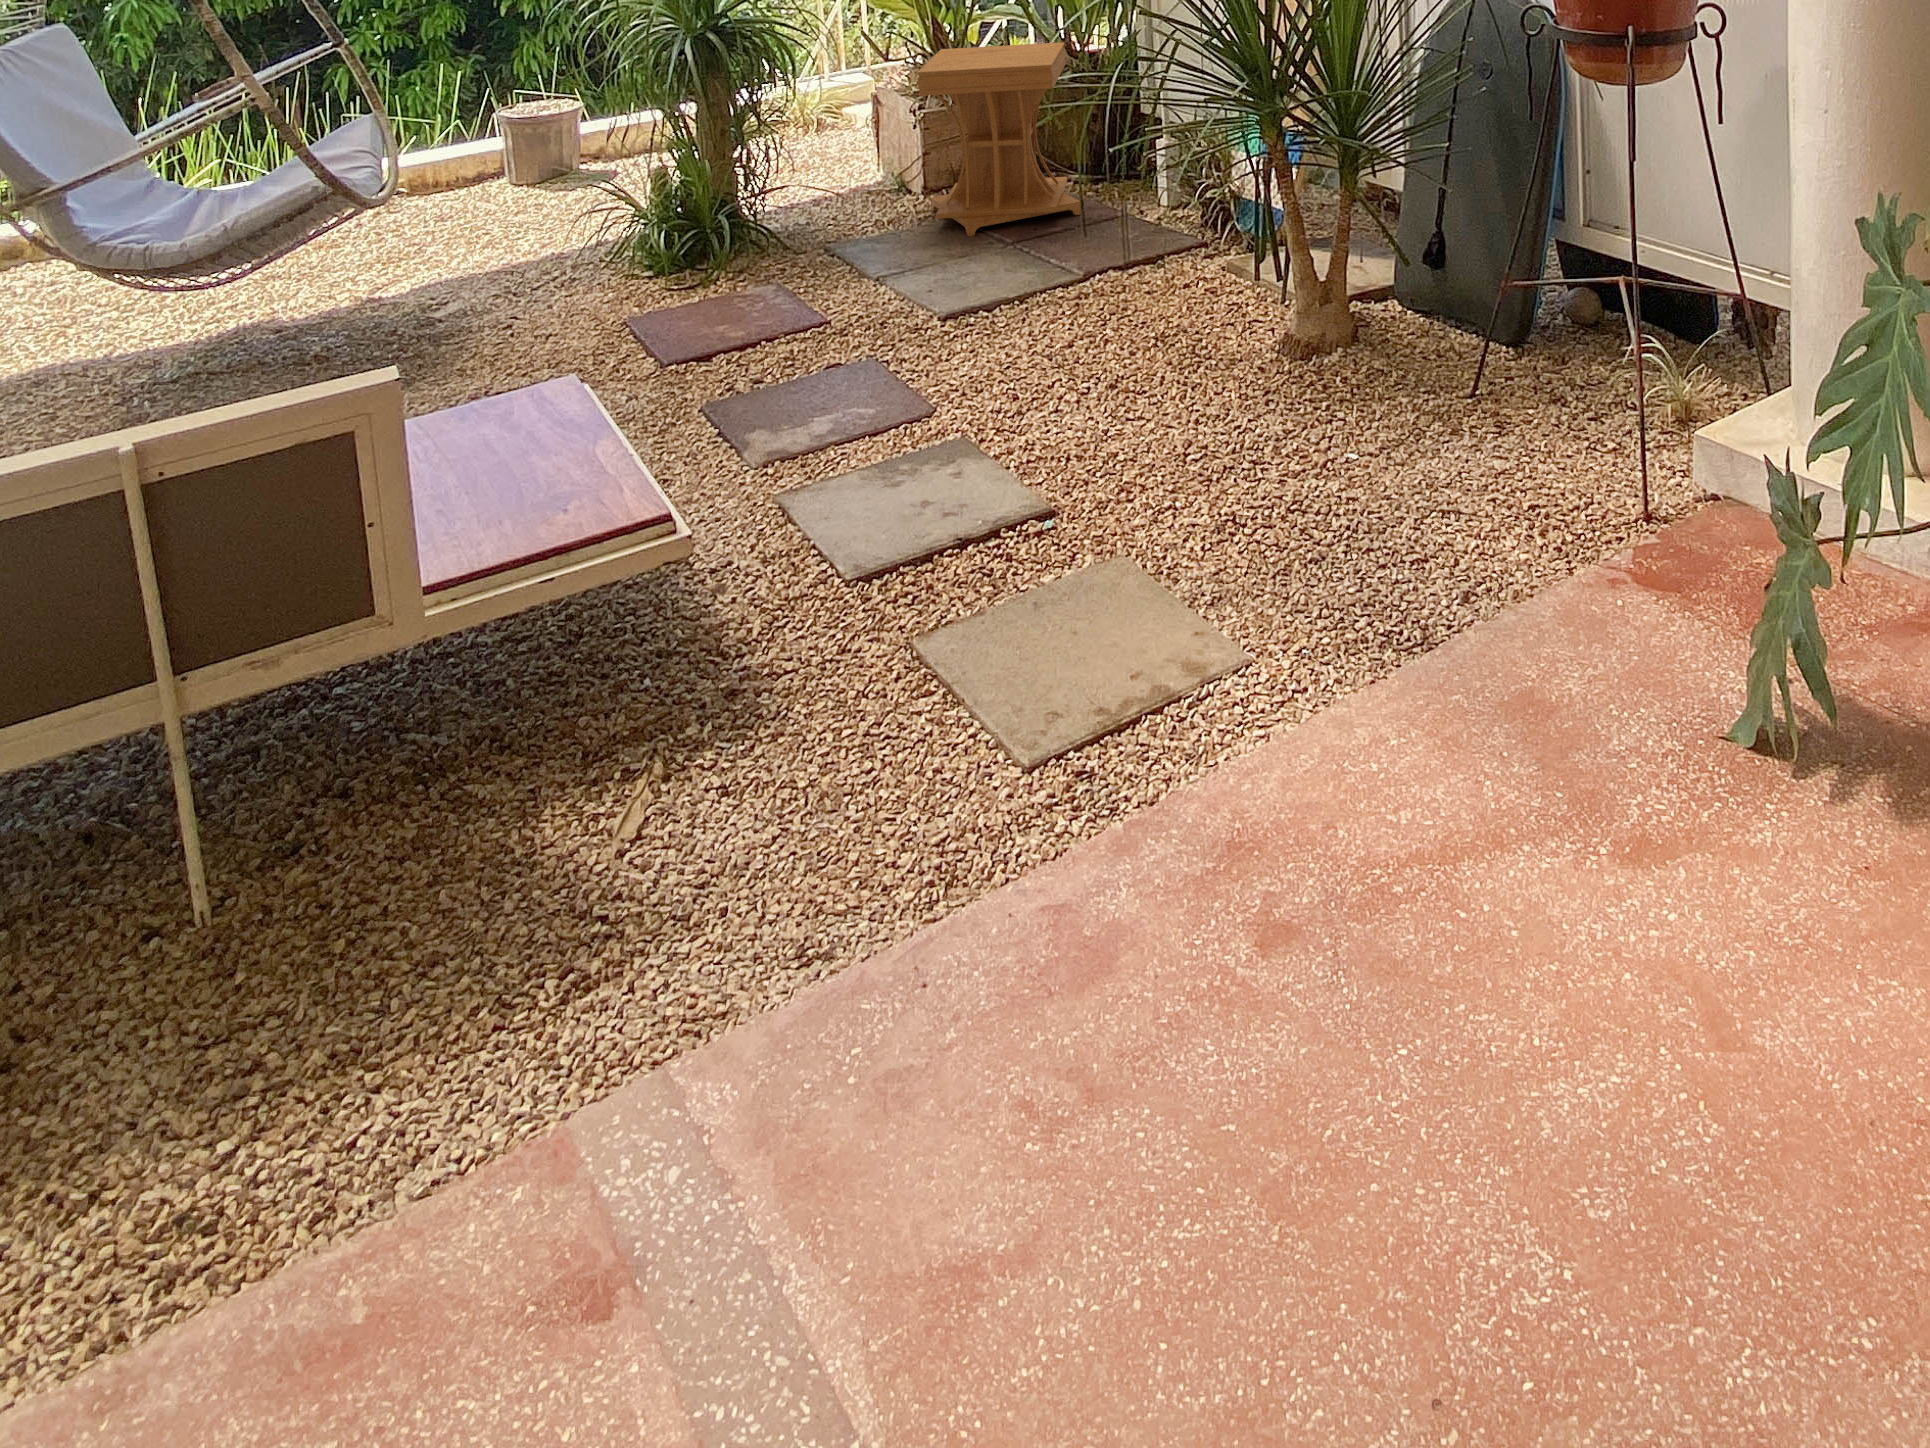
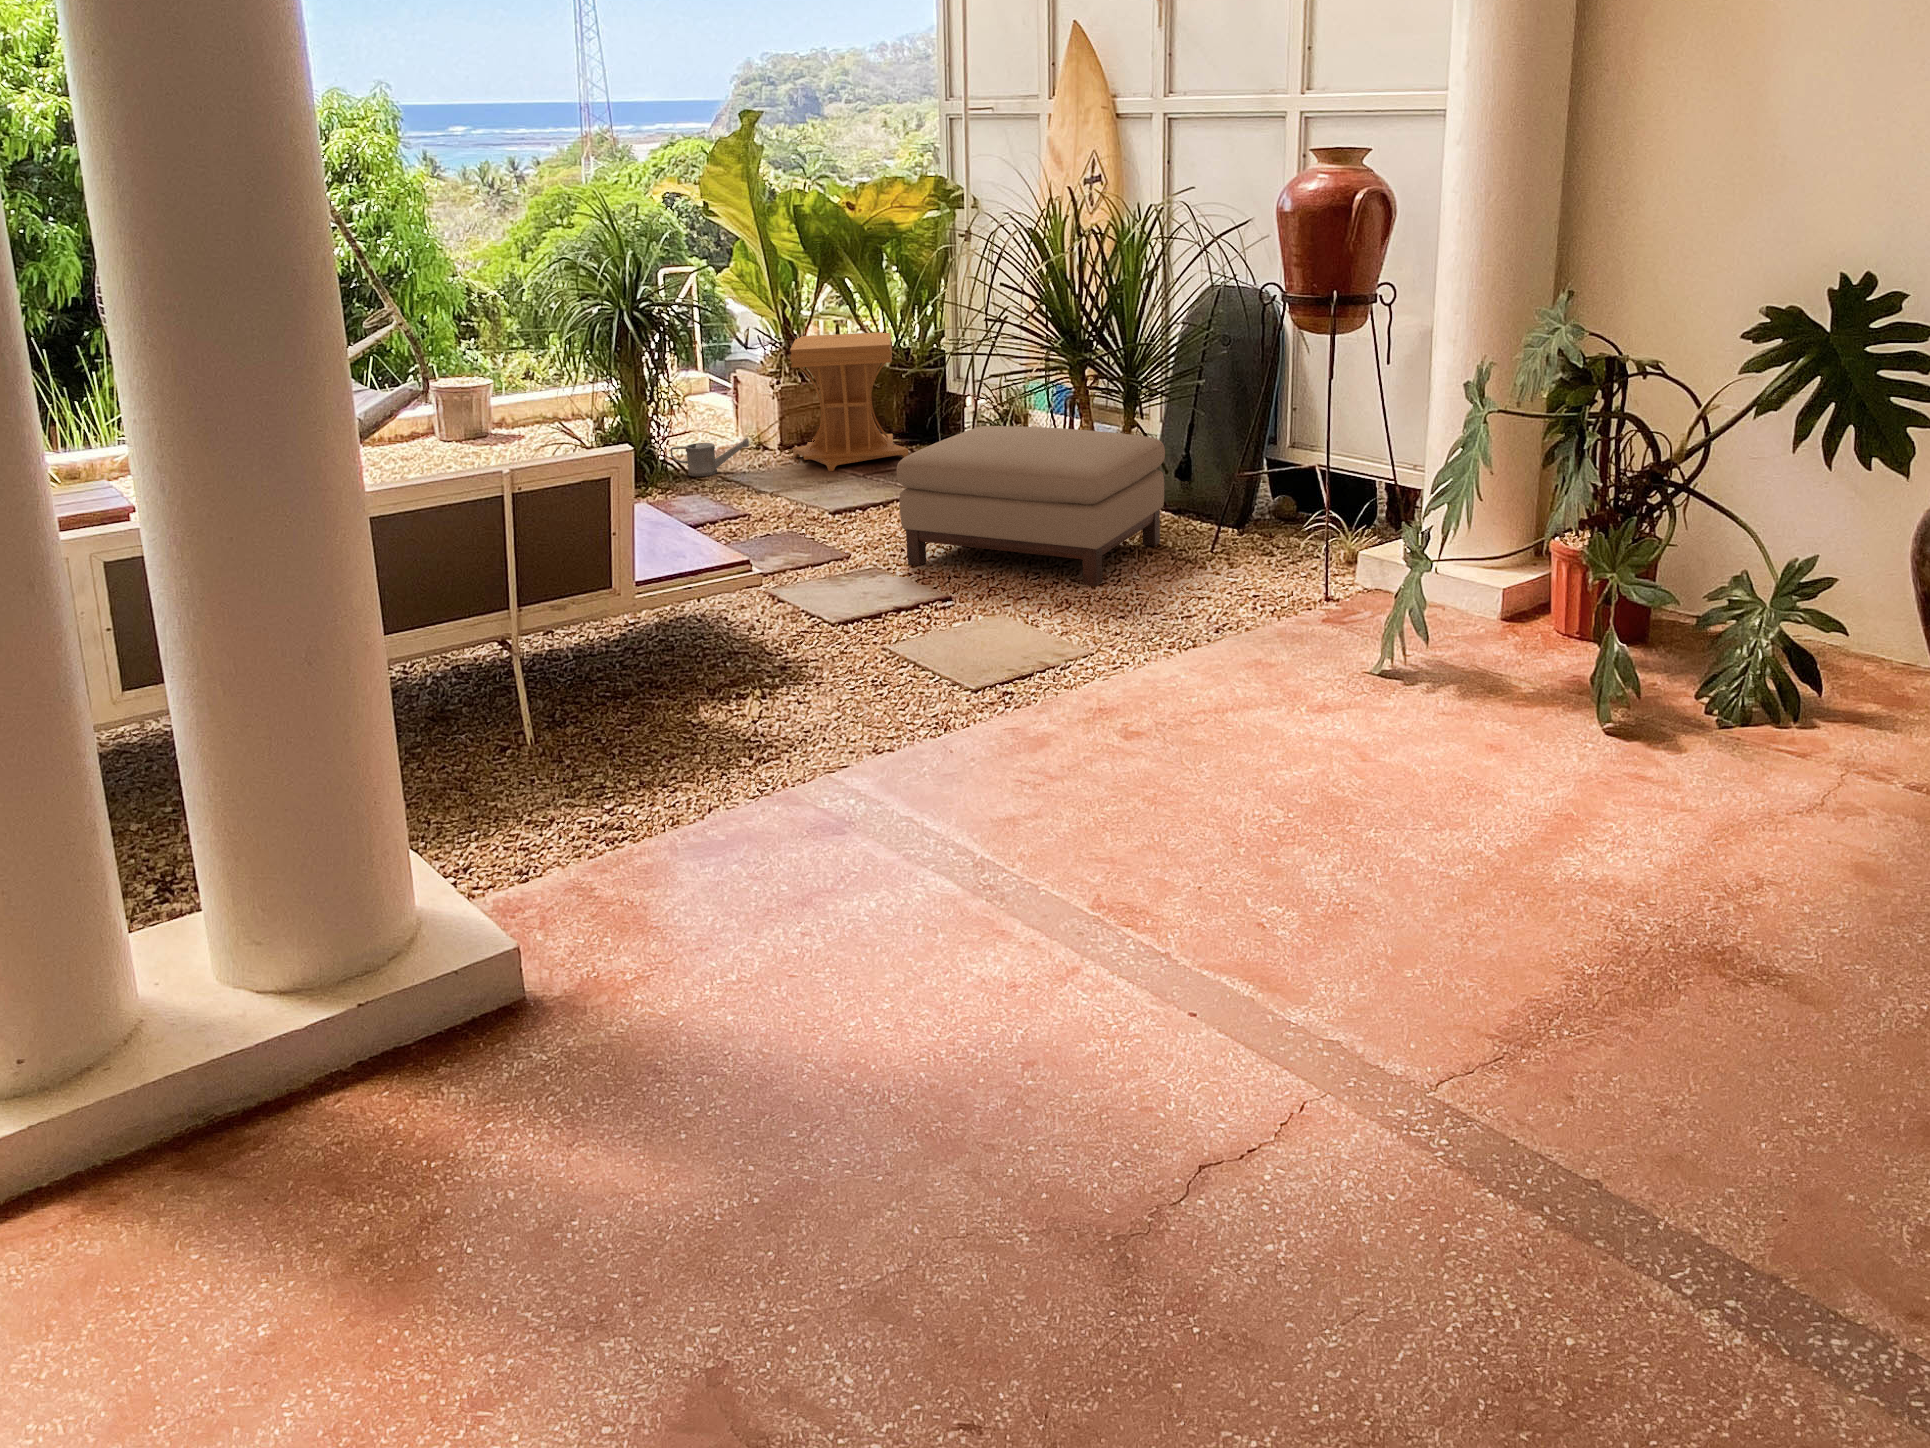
watering can: none [757,188,864,242] -> present [670,438,749,476]
ottoman: none [988,202,1395,481] -> present [897,426,1165,586]

